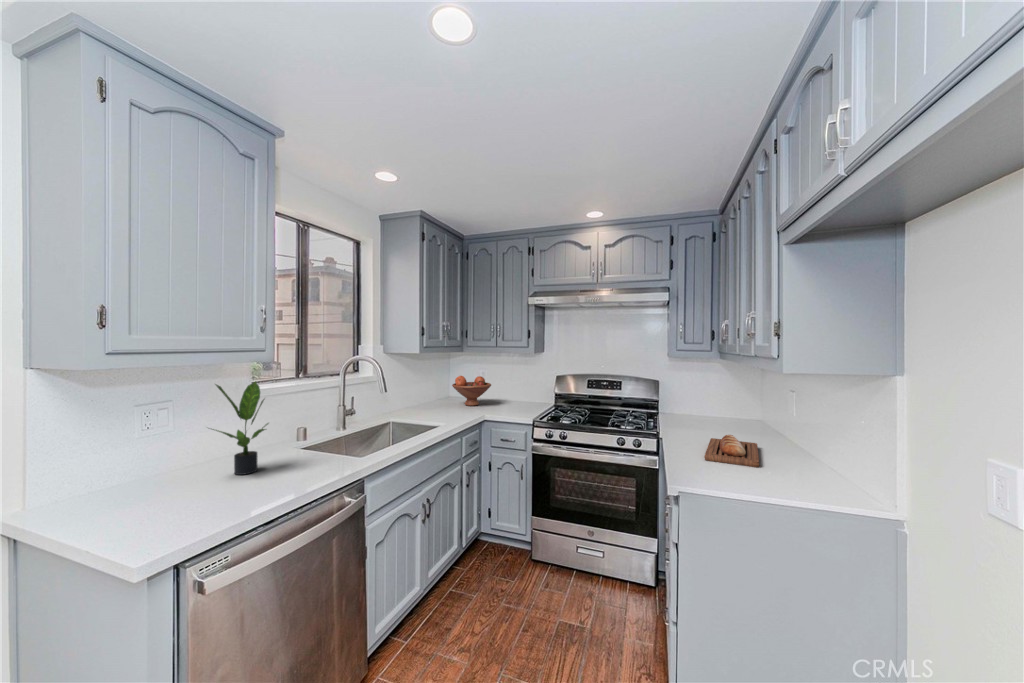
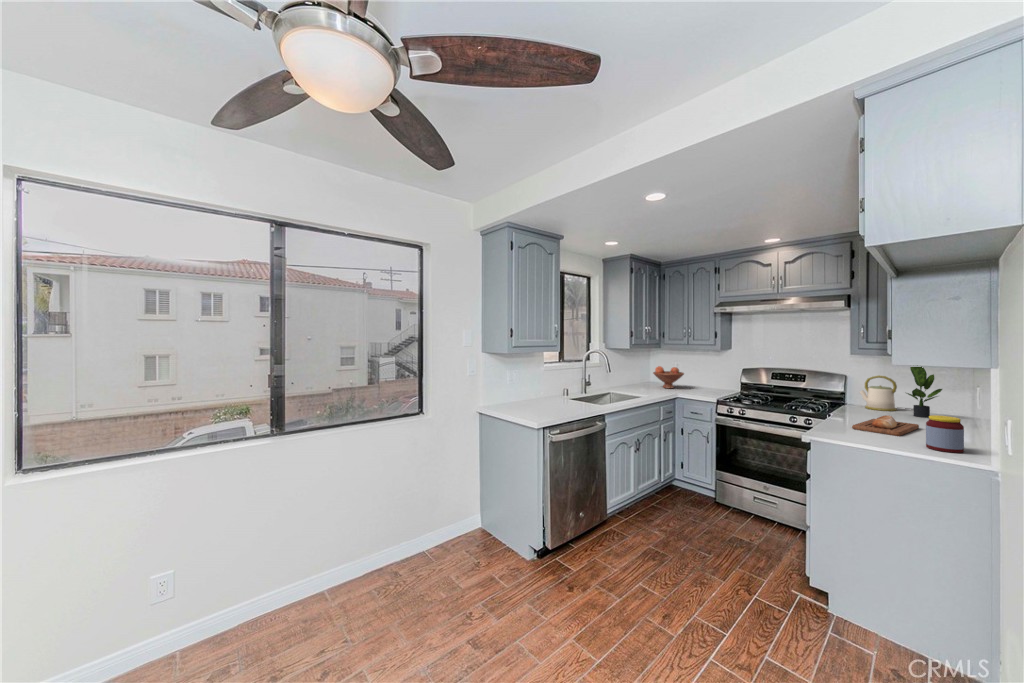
kettle: none [675,380,709,421] -> present [860,376,897,411]
potted plant: present [212,382,268,475] -> present [907,366,942,417]
jar: none [805,442,849,496] -> present [926,415,964,453]

